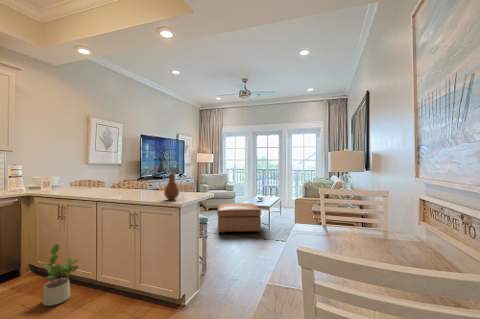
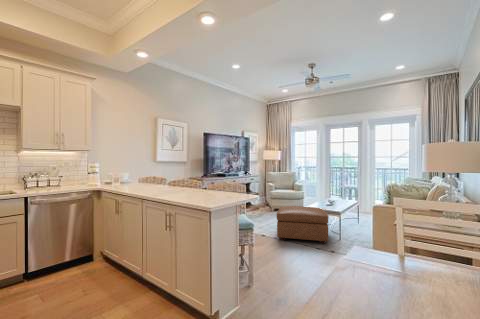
vase: present [164,162,179,200] -> none [195,158,218,201]
potted plant: present [43,245,78,306] -> none [99,237,130,294]

